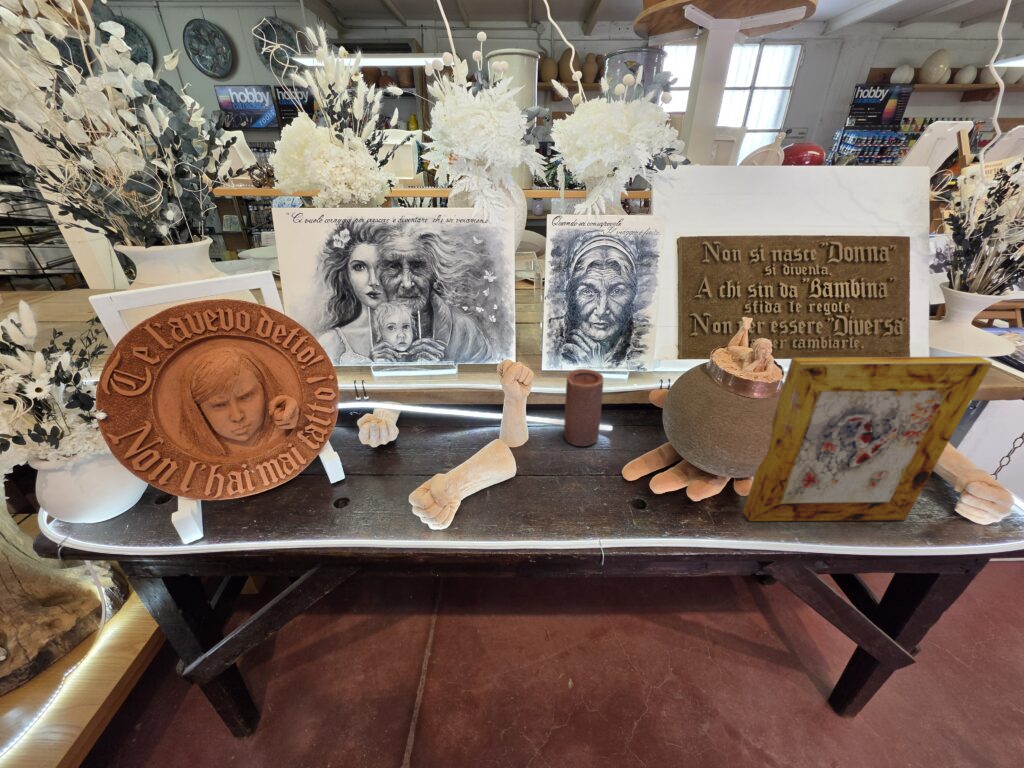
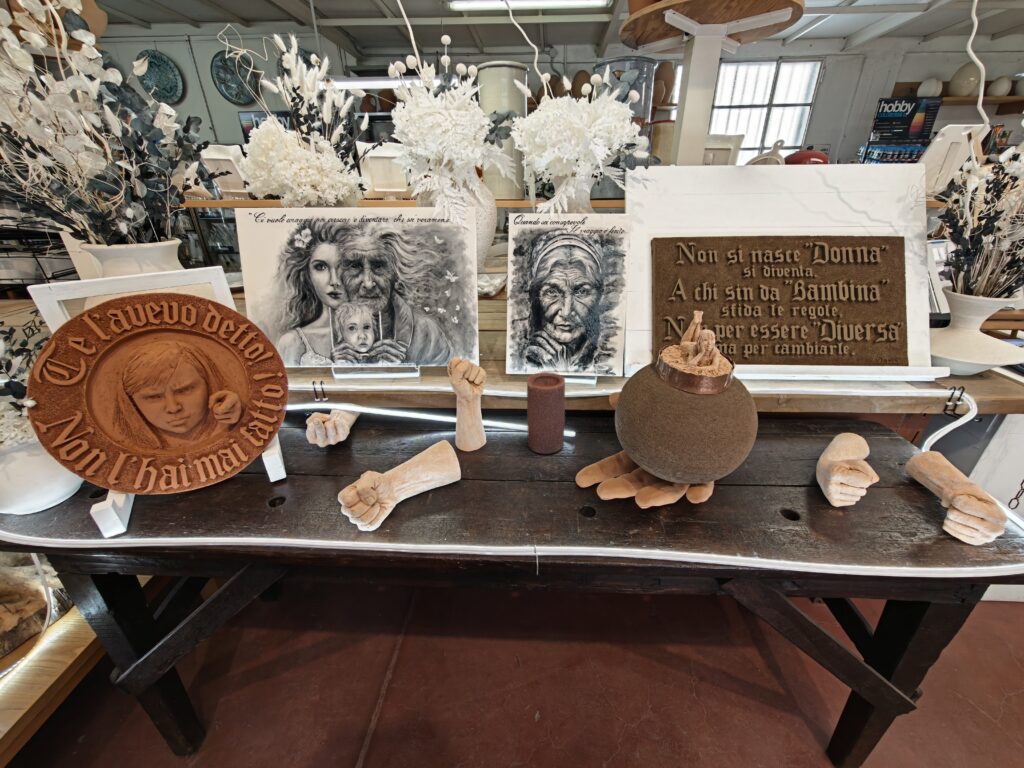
picture frame: present [743,356,992,521] -> none [706,353,971,540]

